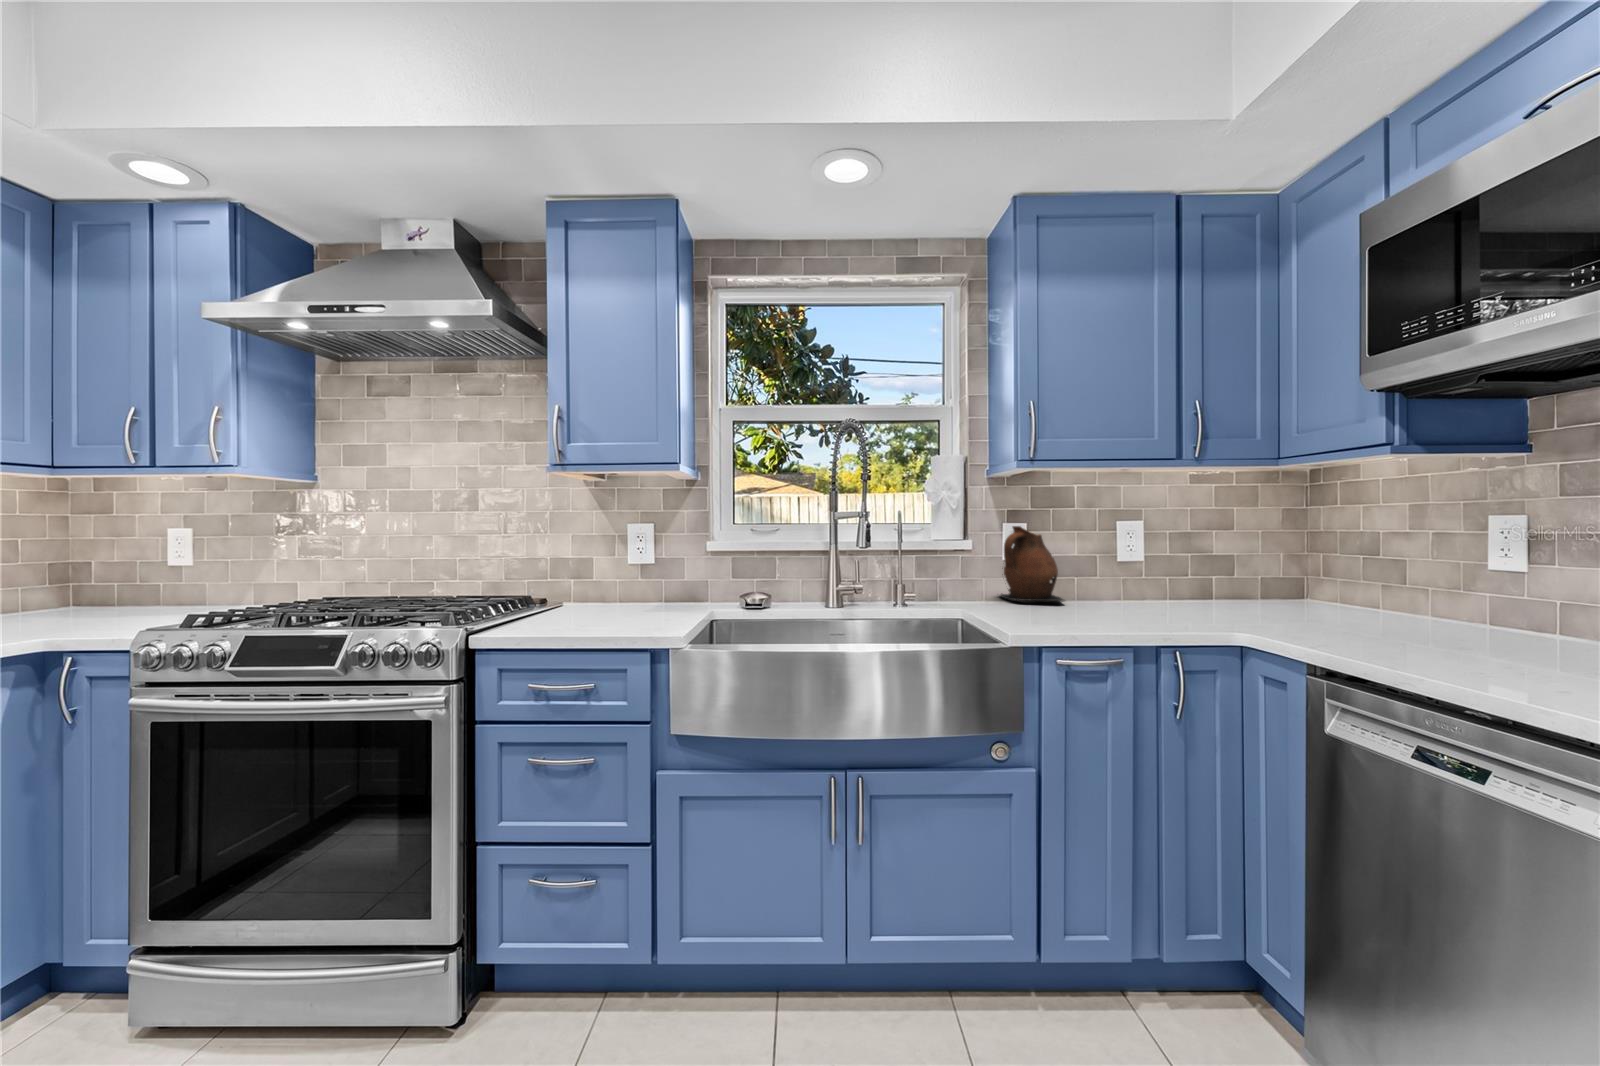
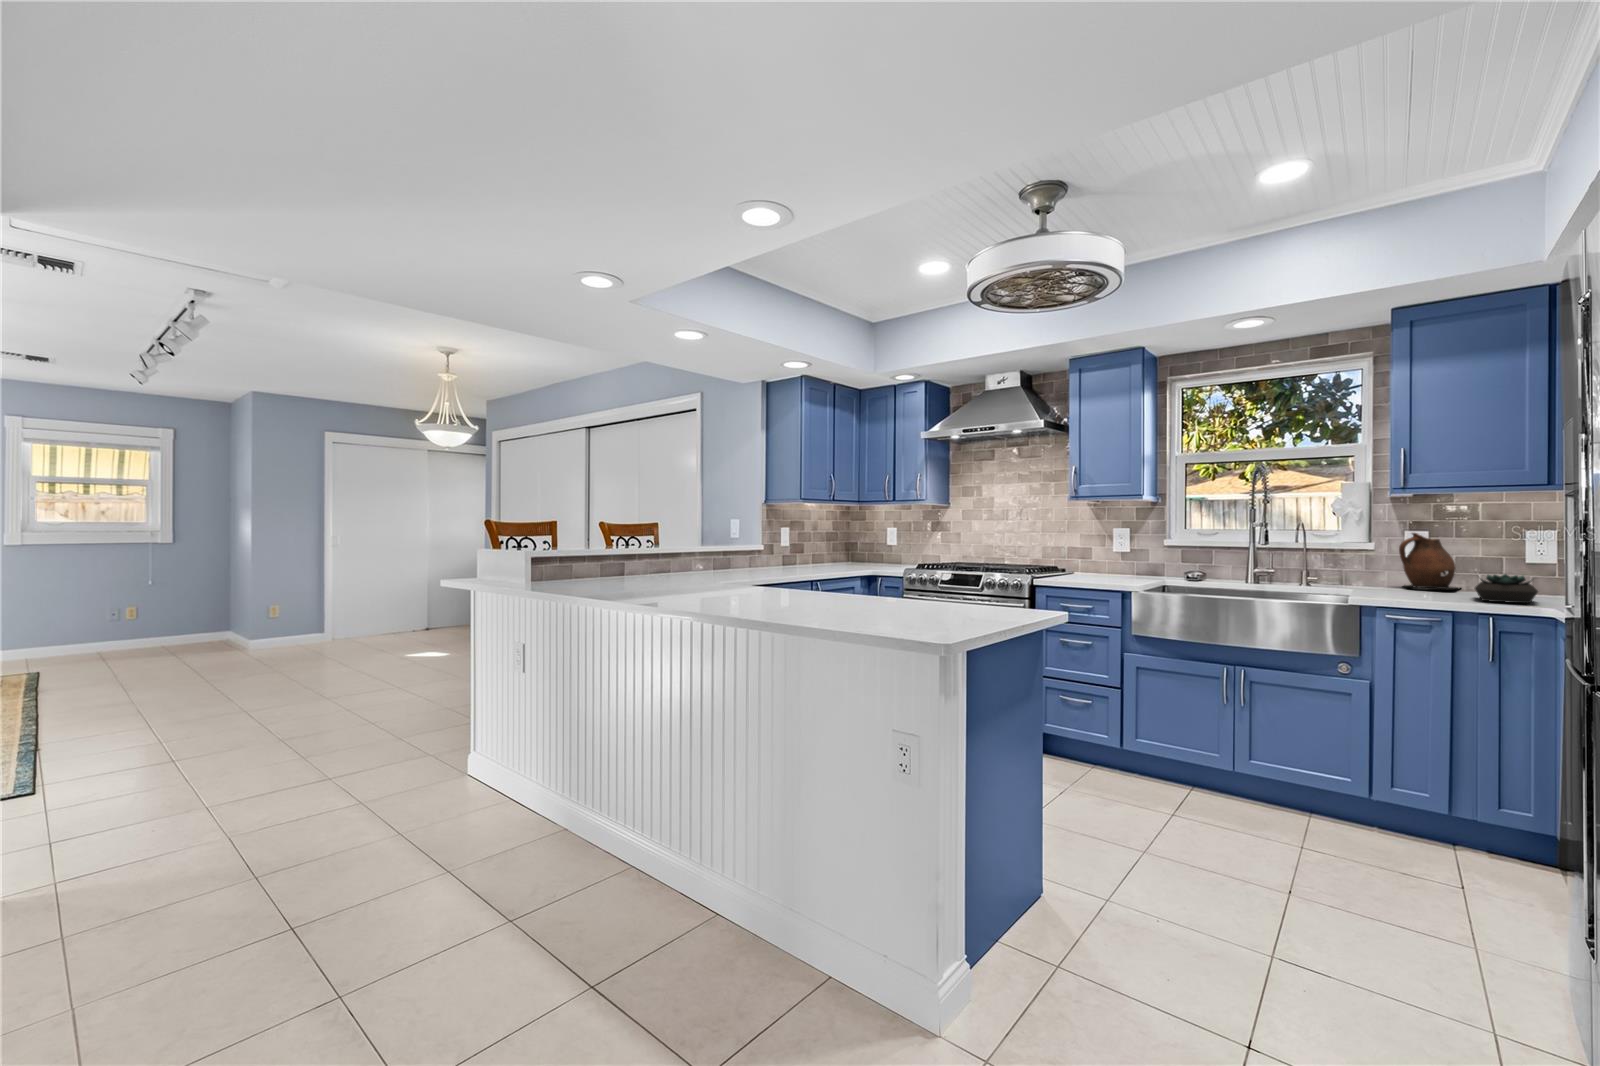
succulent plant: none [1106,581,1191,624] -> present [1474,574,1538,603]

